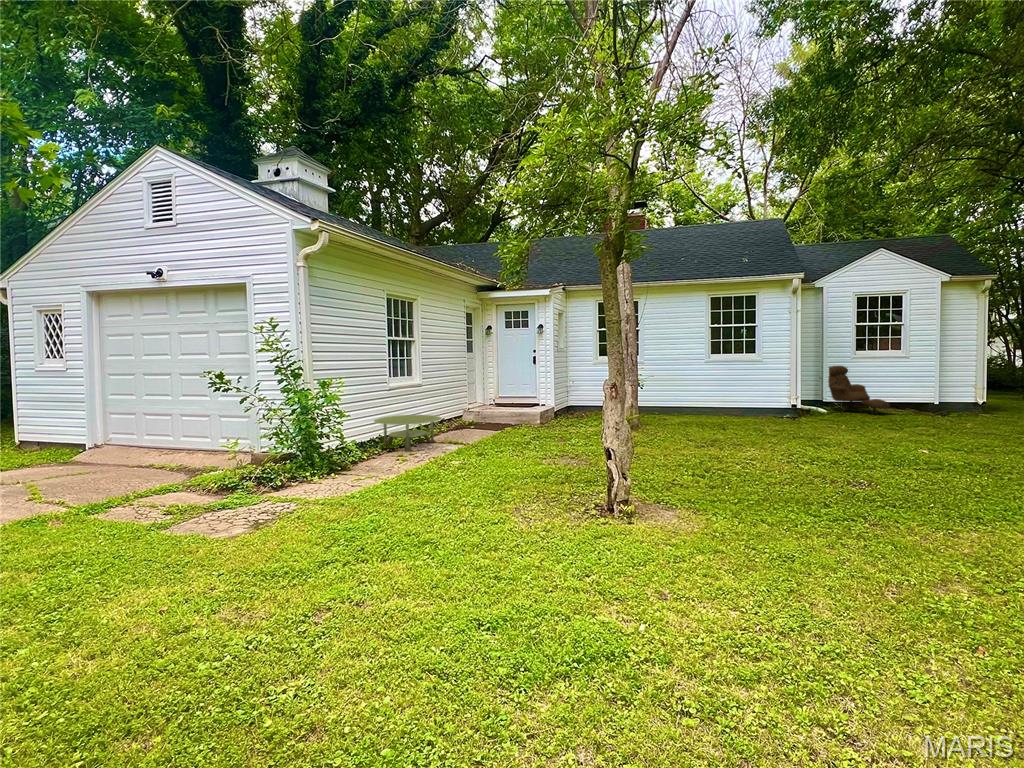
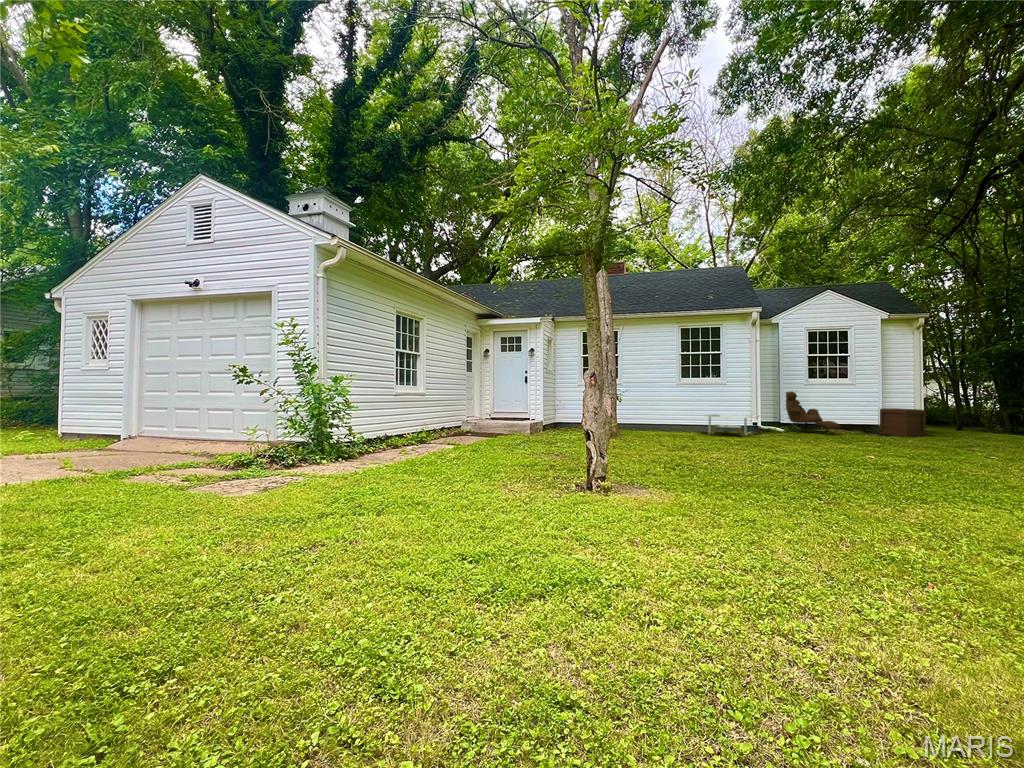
wooden crate: none [933,383,988,415] -> present [879,408,926,437]
round table: present [374,415,441,452] -> present [703,415,751,437]

